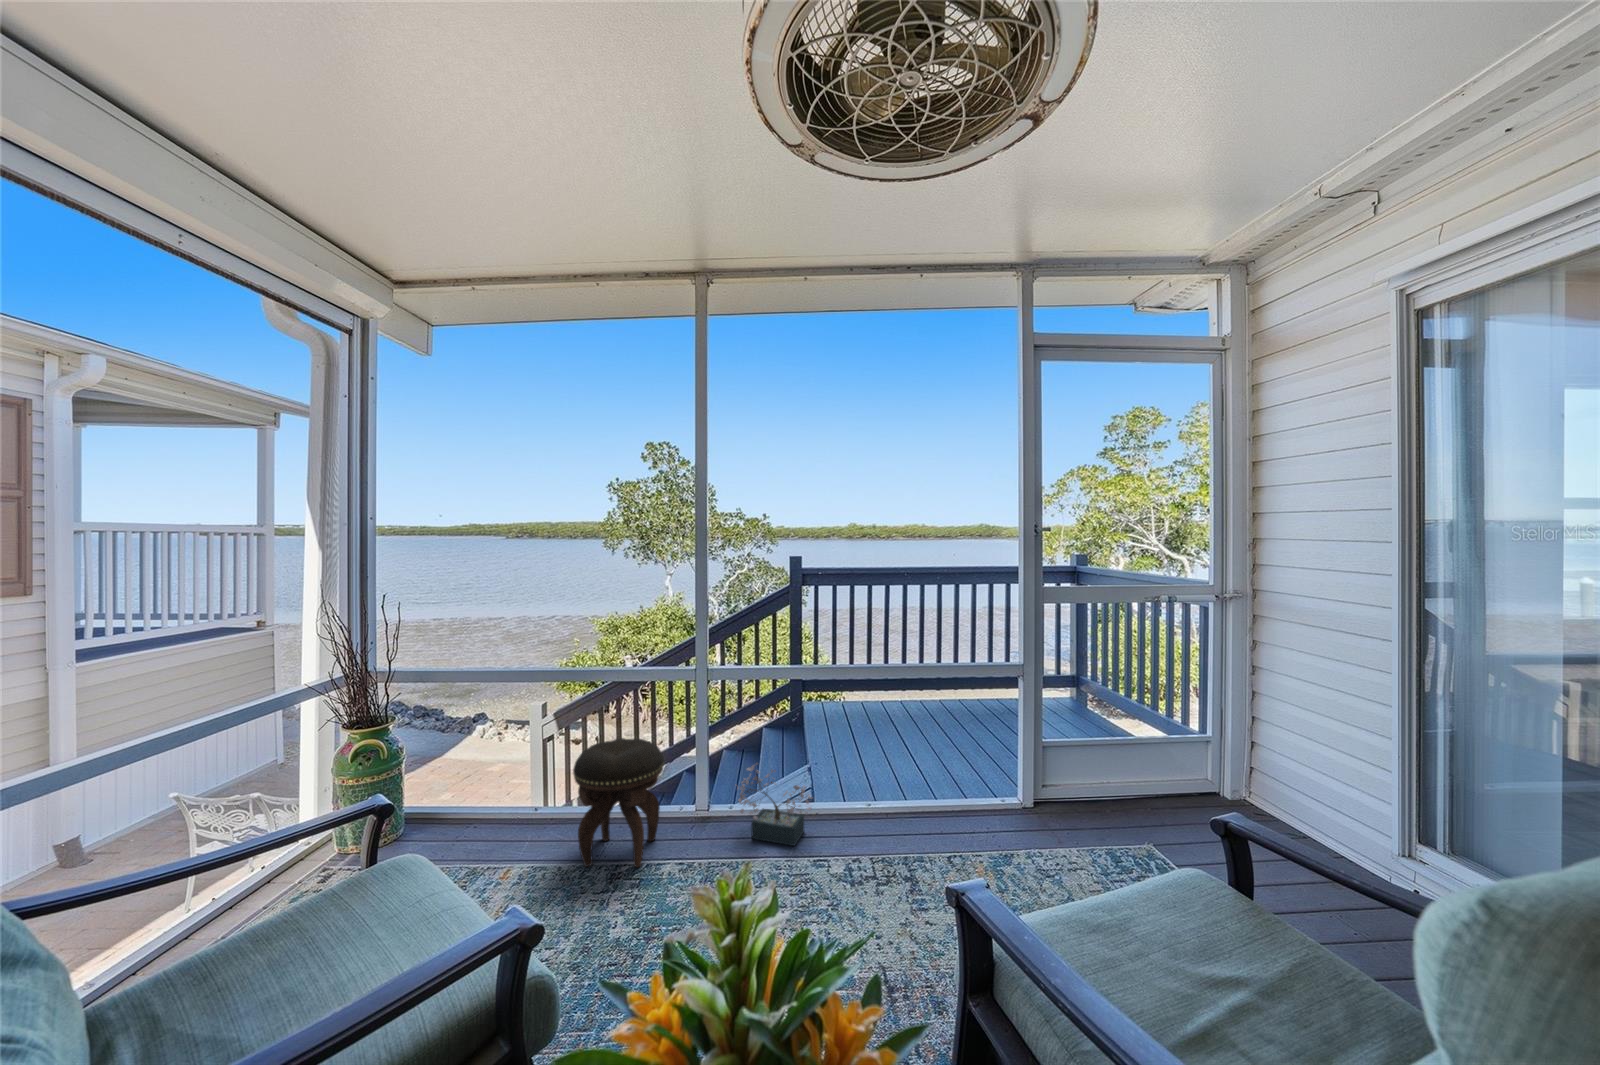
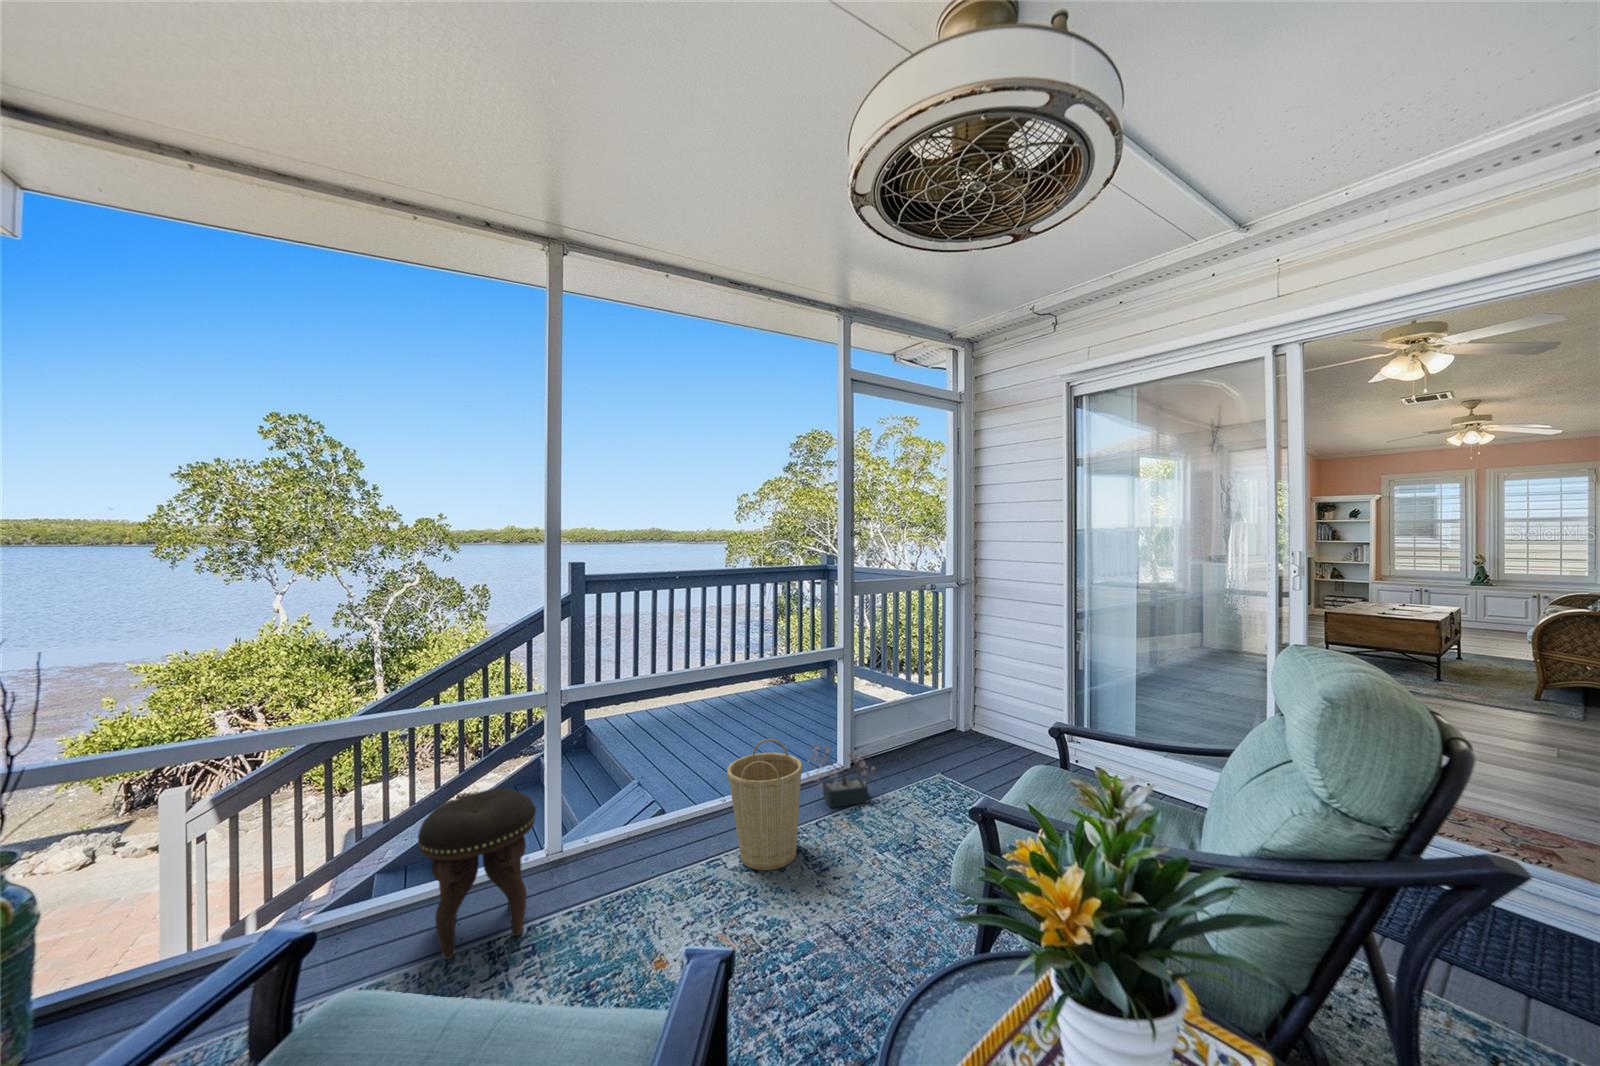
basket: none [836,750,917,890] -> present [727,739,802,870]
decorative plant: present [738,763,811,846] -> present [807,745,875,808]

